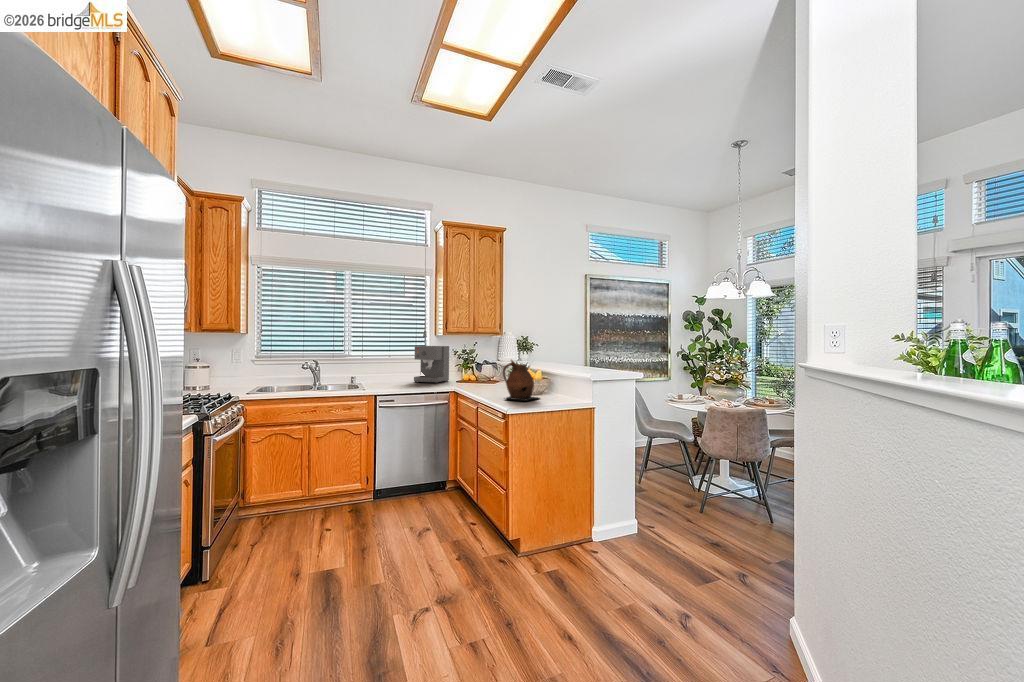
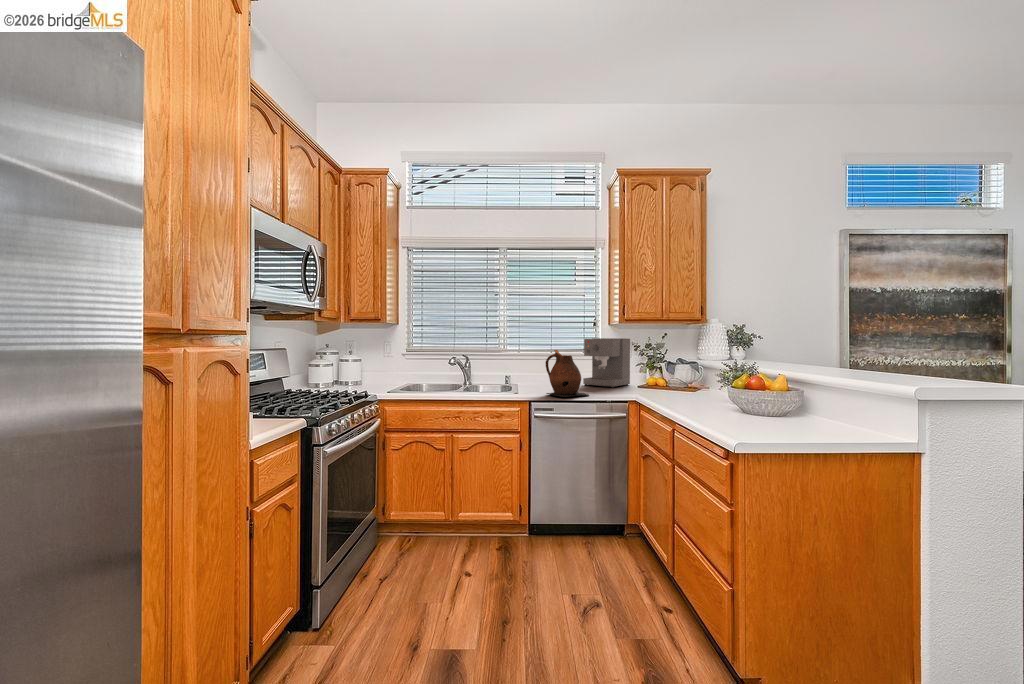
ceramic pitcher: present [503,360,538,401] -> present [546,350,589,397]

